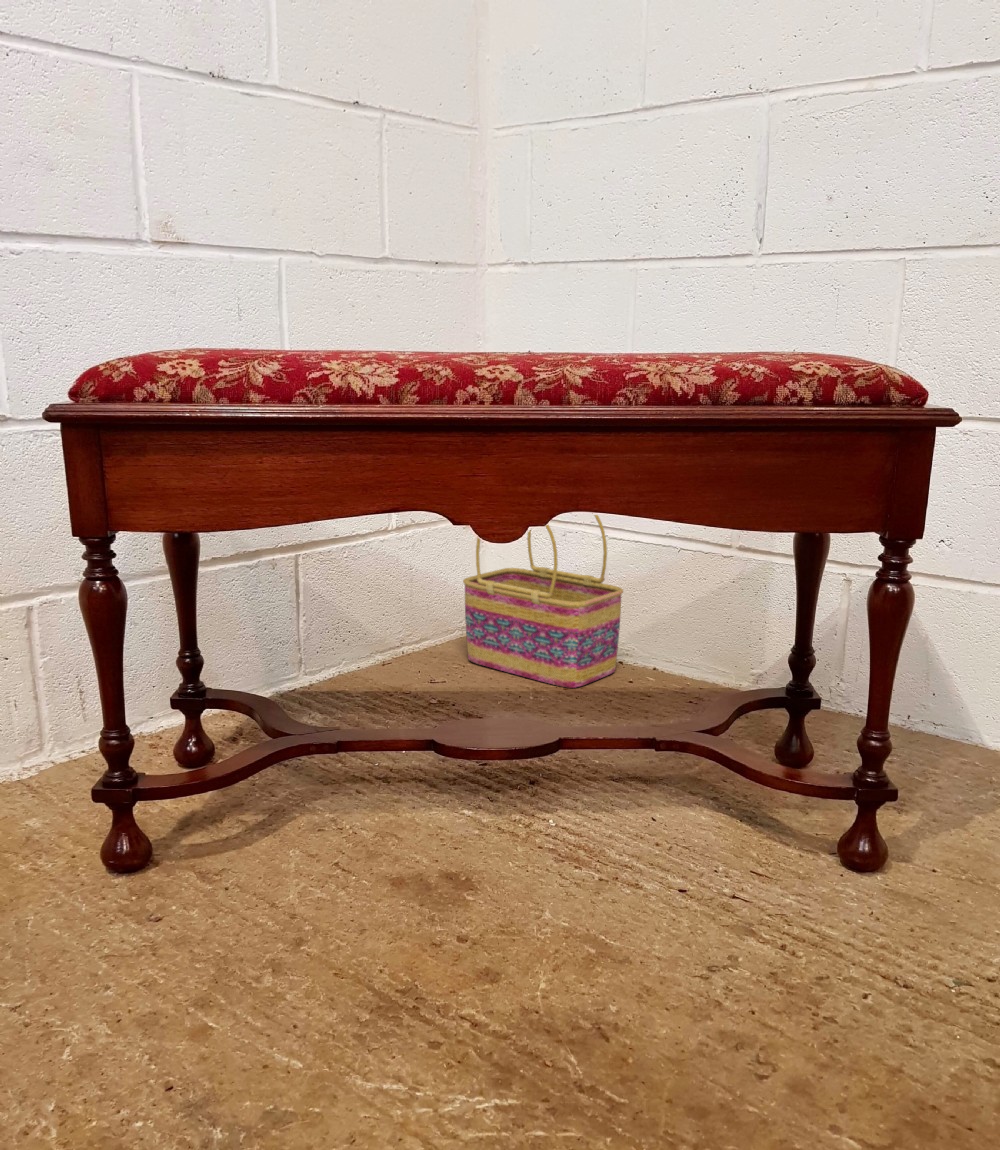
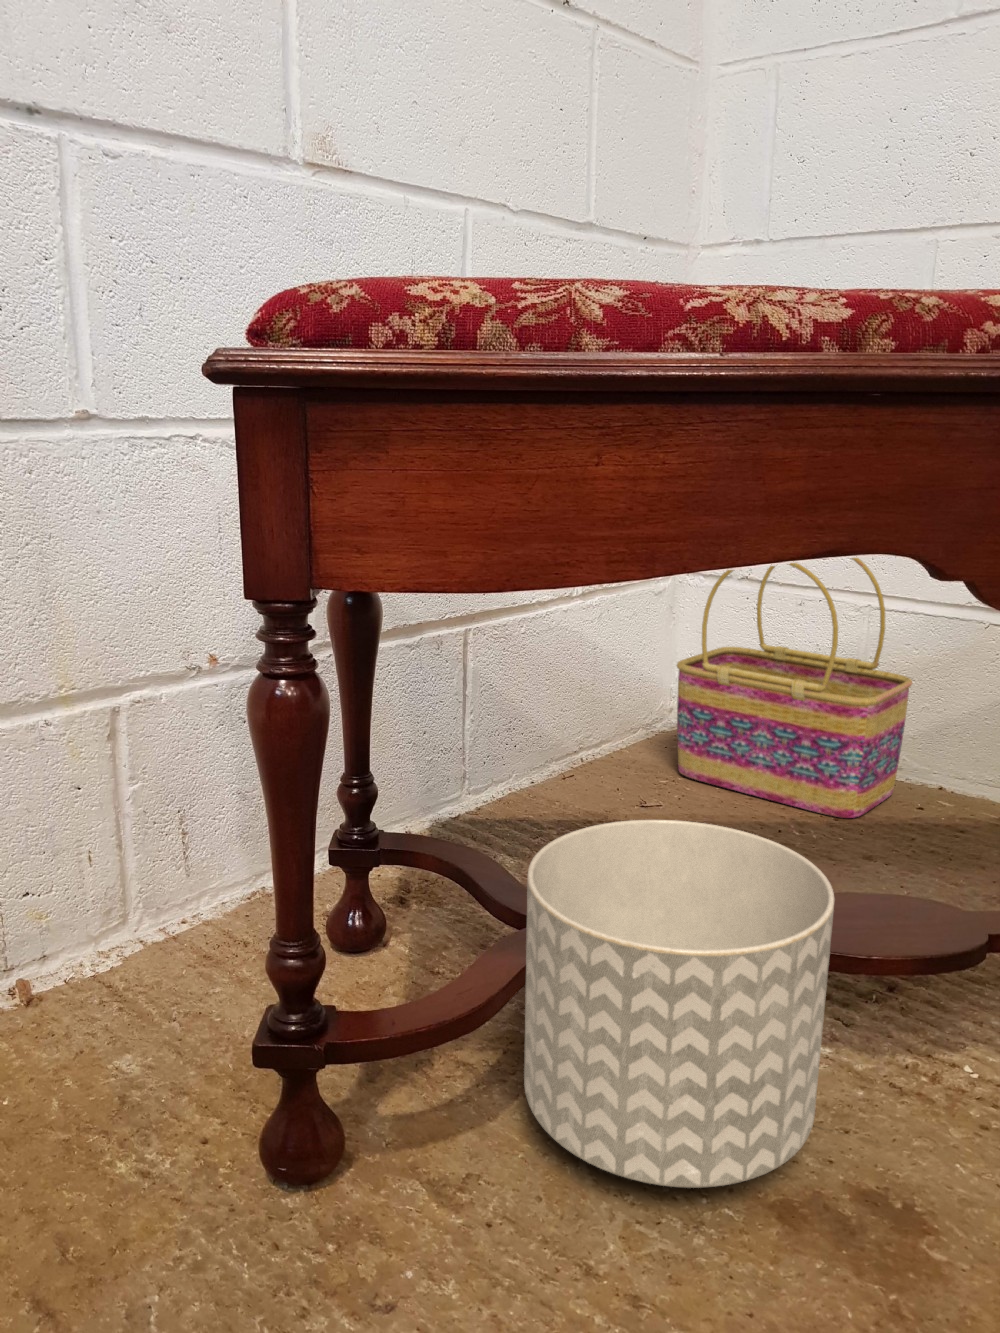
planter: none [254,668,433,867] -> present [524,820,835,1188]

